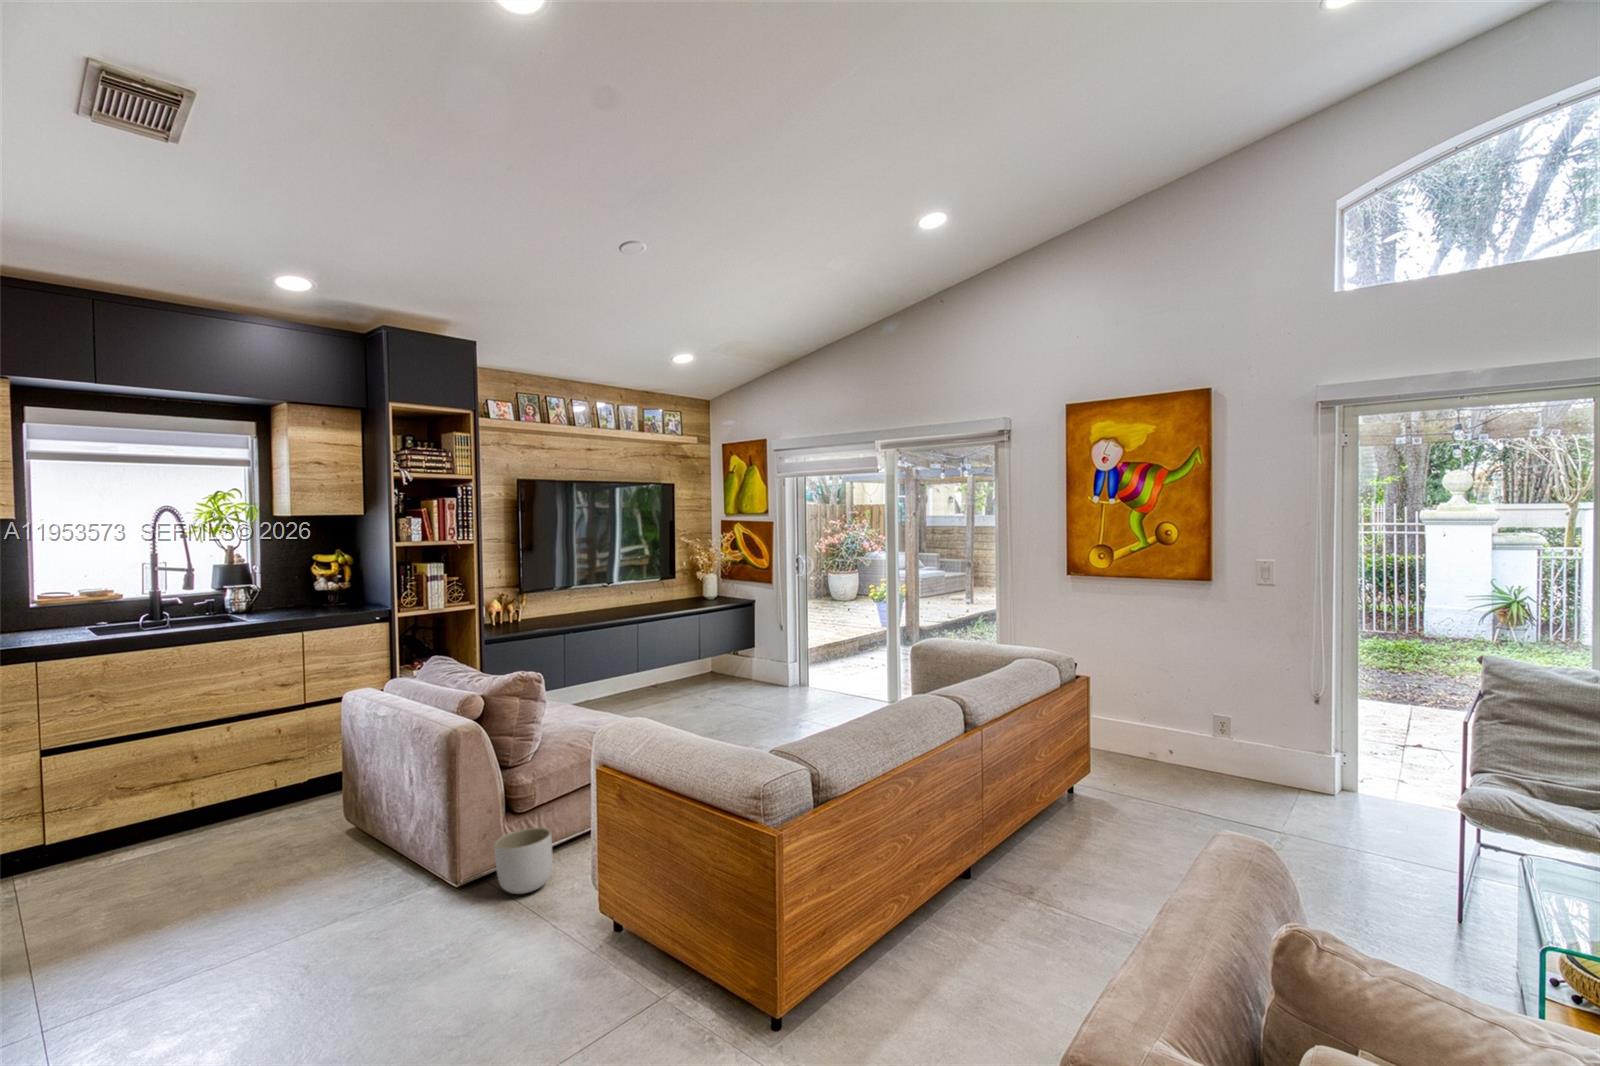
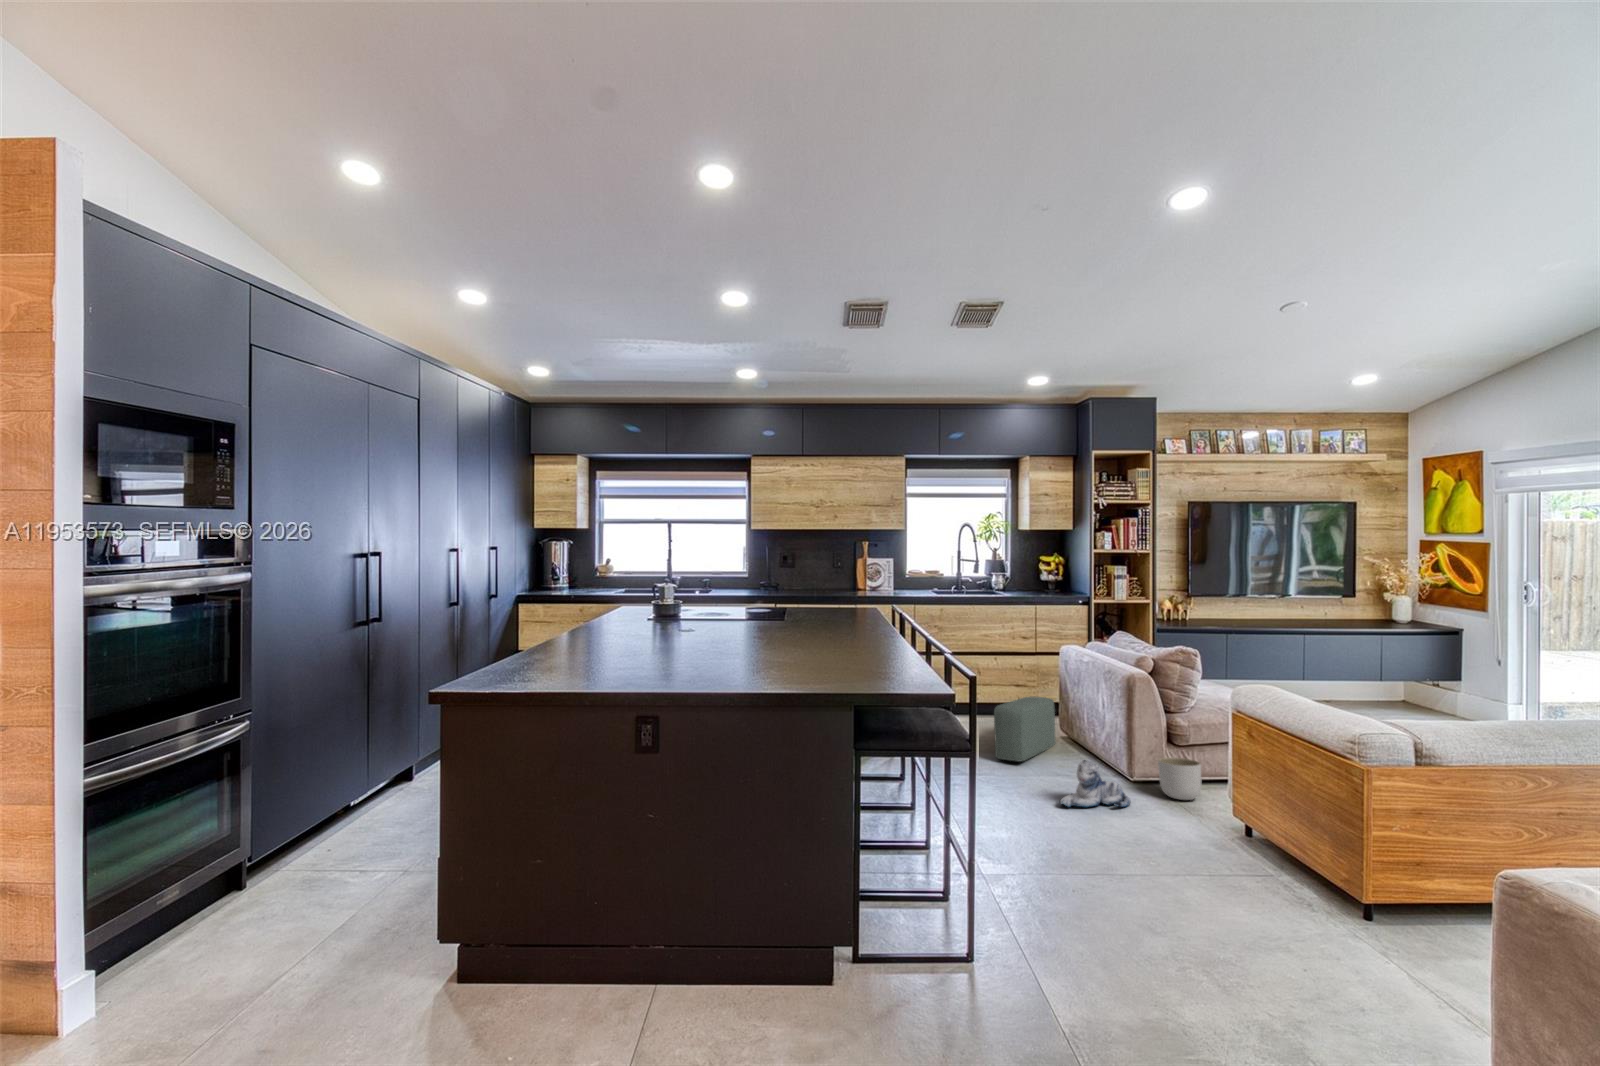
pouf: none [207,778,338,921] -> present [994,696,1056,762]
plush toy: none [331,893,456,993] -> present [1060,760,1130,807]

